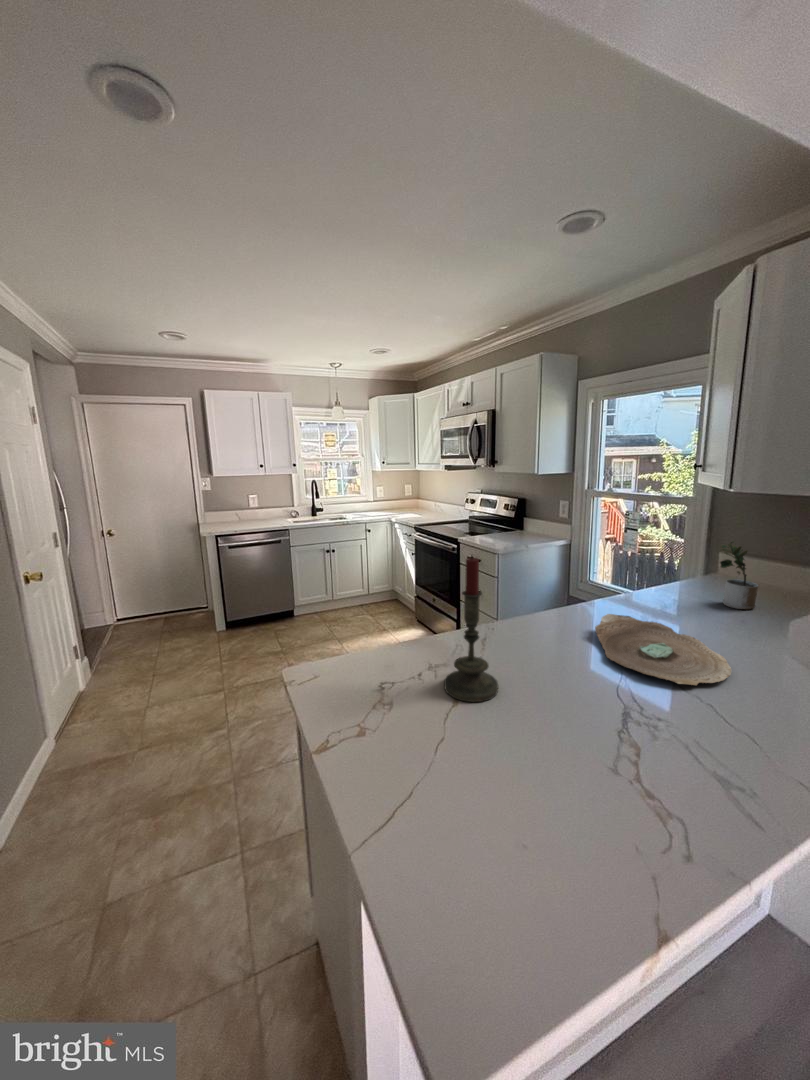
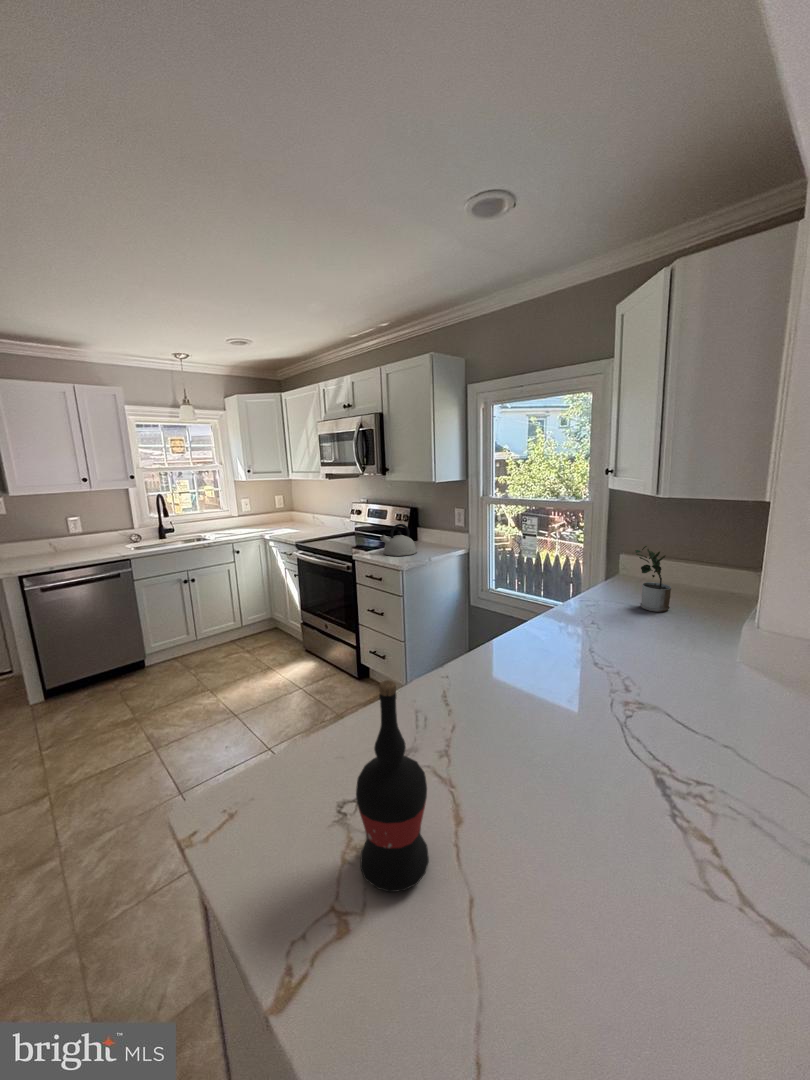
kettle: none [485,512,519,542] -> present [380,524,417,556]
candle: present [444,555,498,702] -> none [427,601,497,798]
wine bottle: none [372,594,422,735] -> present [356,680,429,892]
decorative bowl: present [595,614,731,685] -> none [556,636,706,716]

